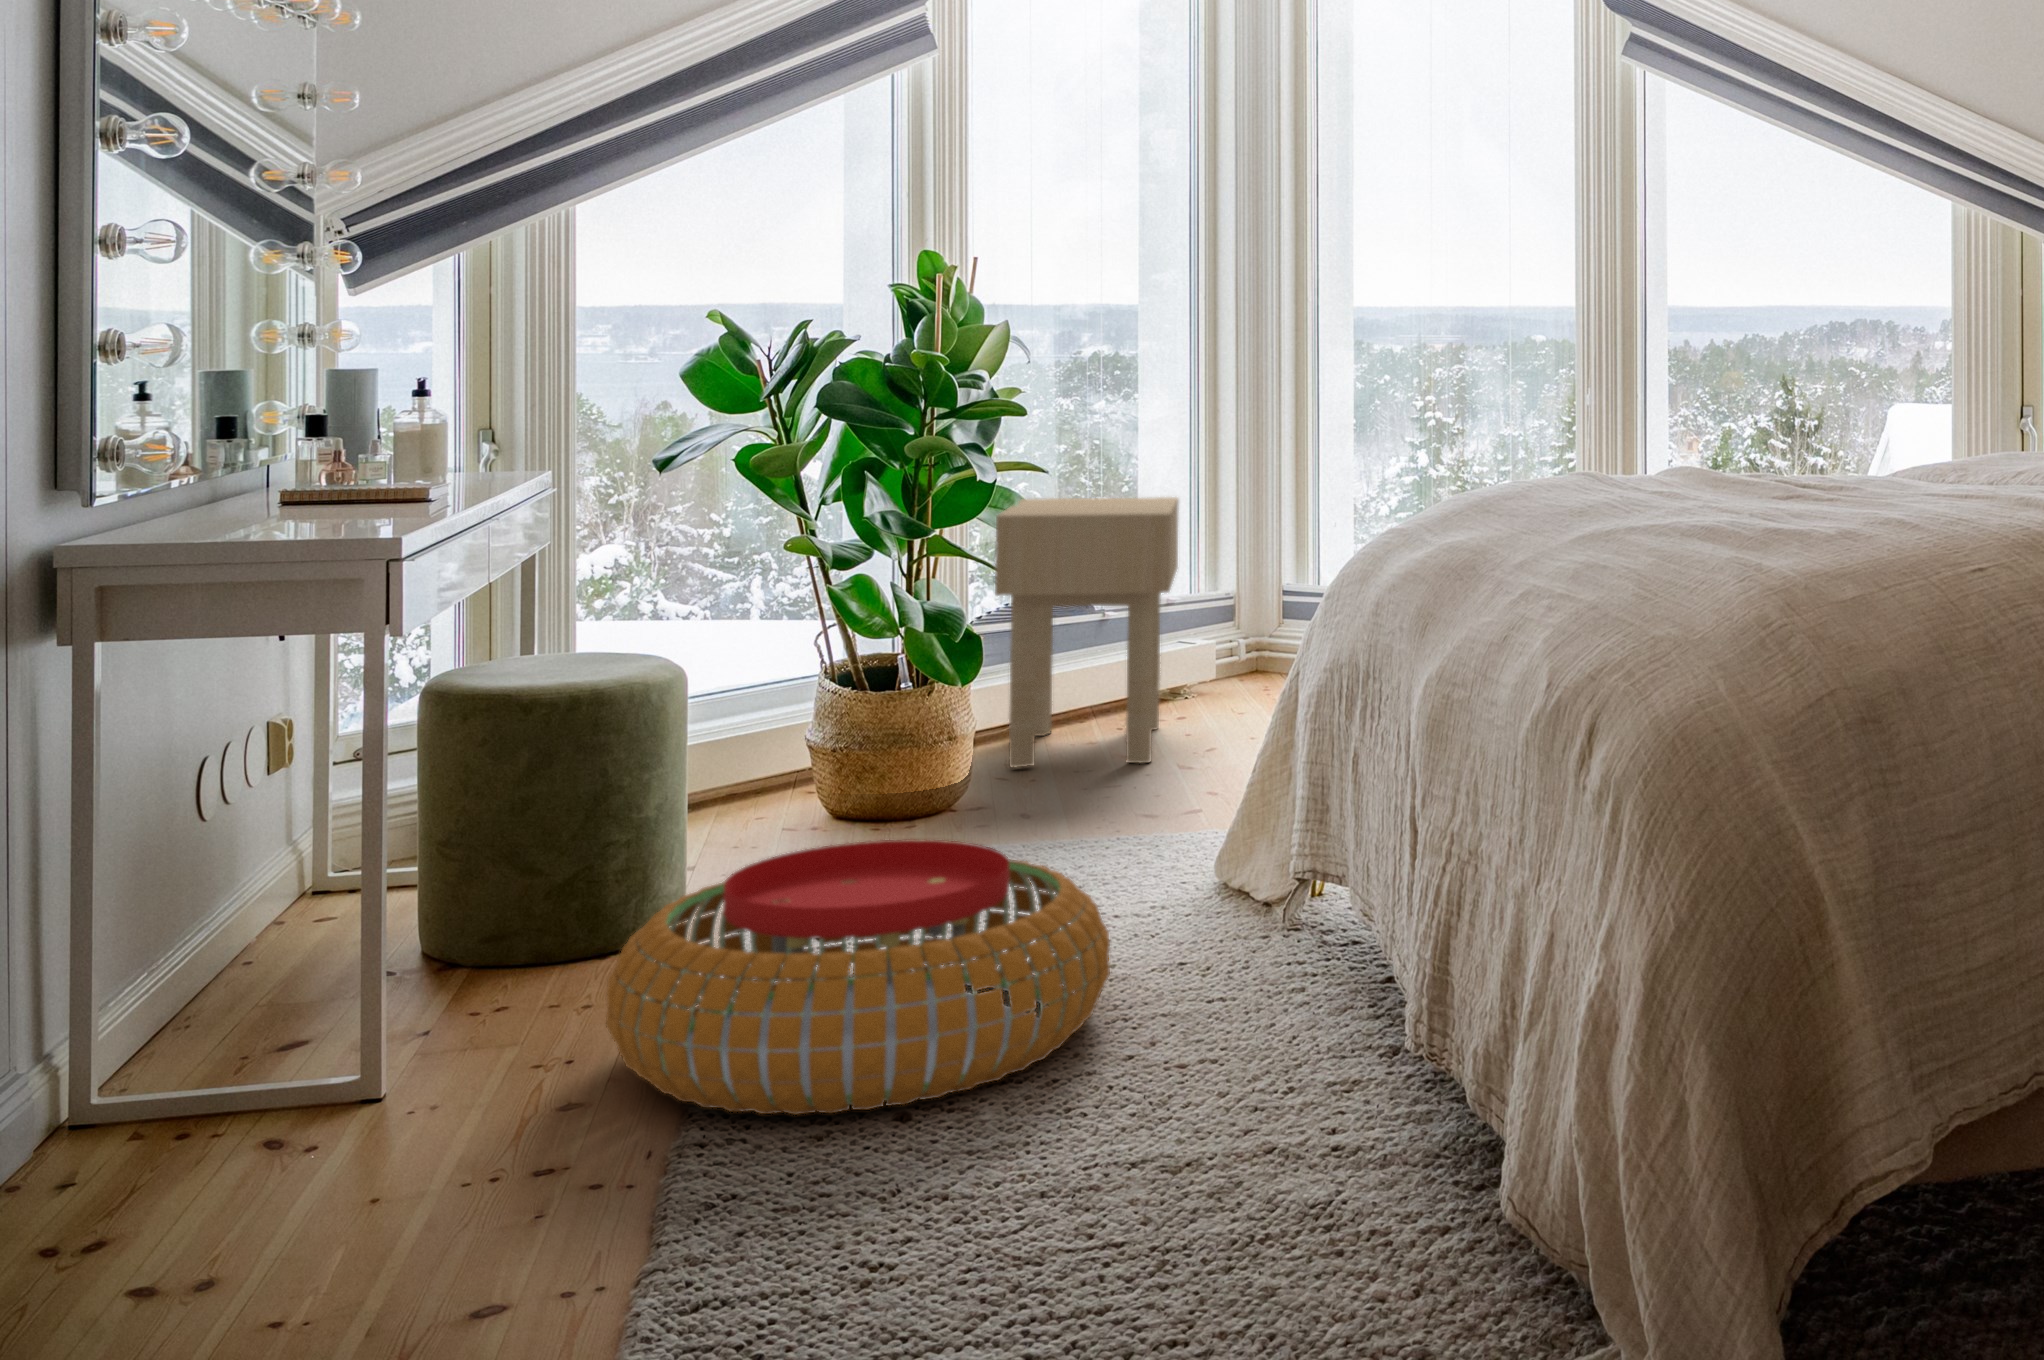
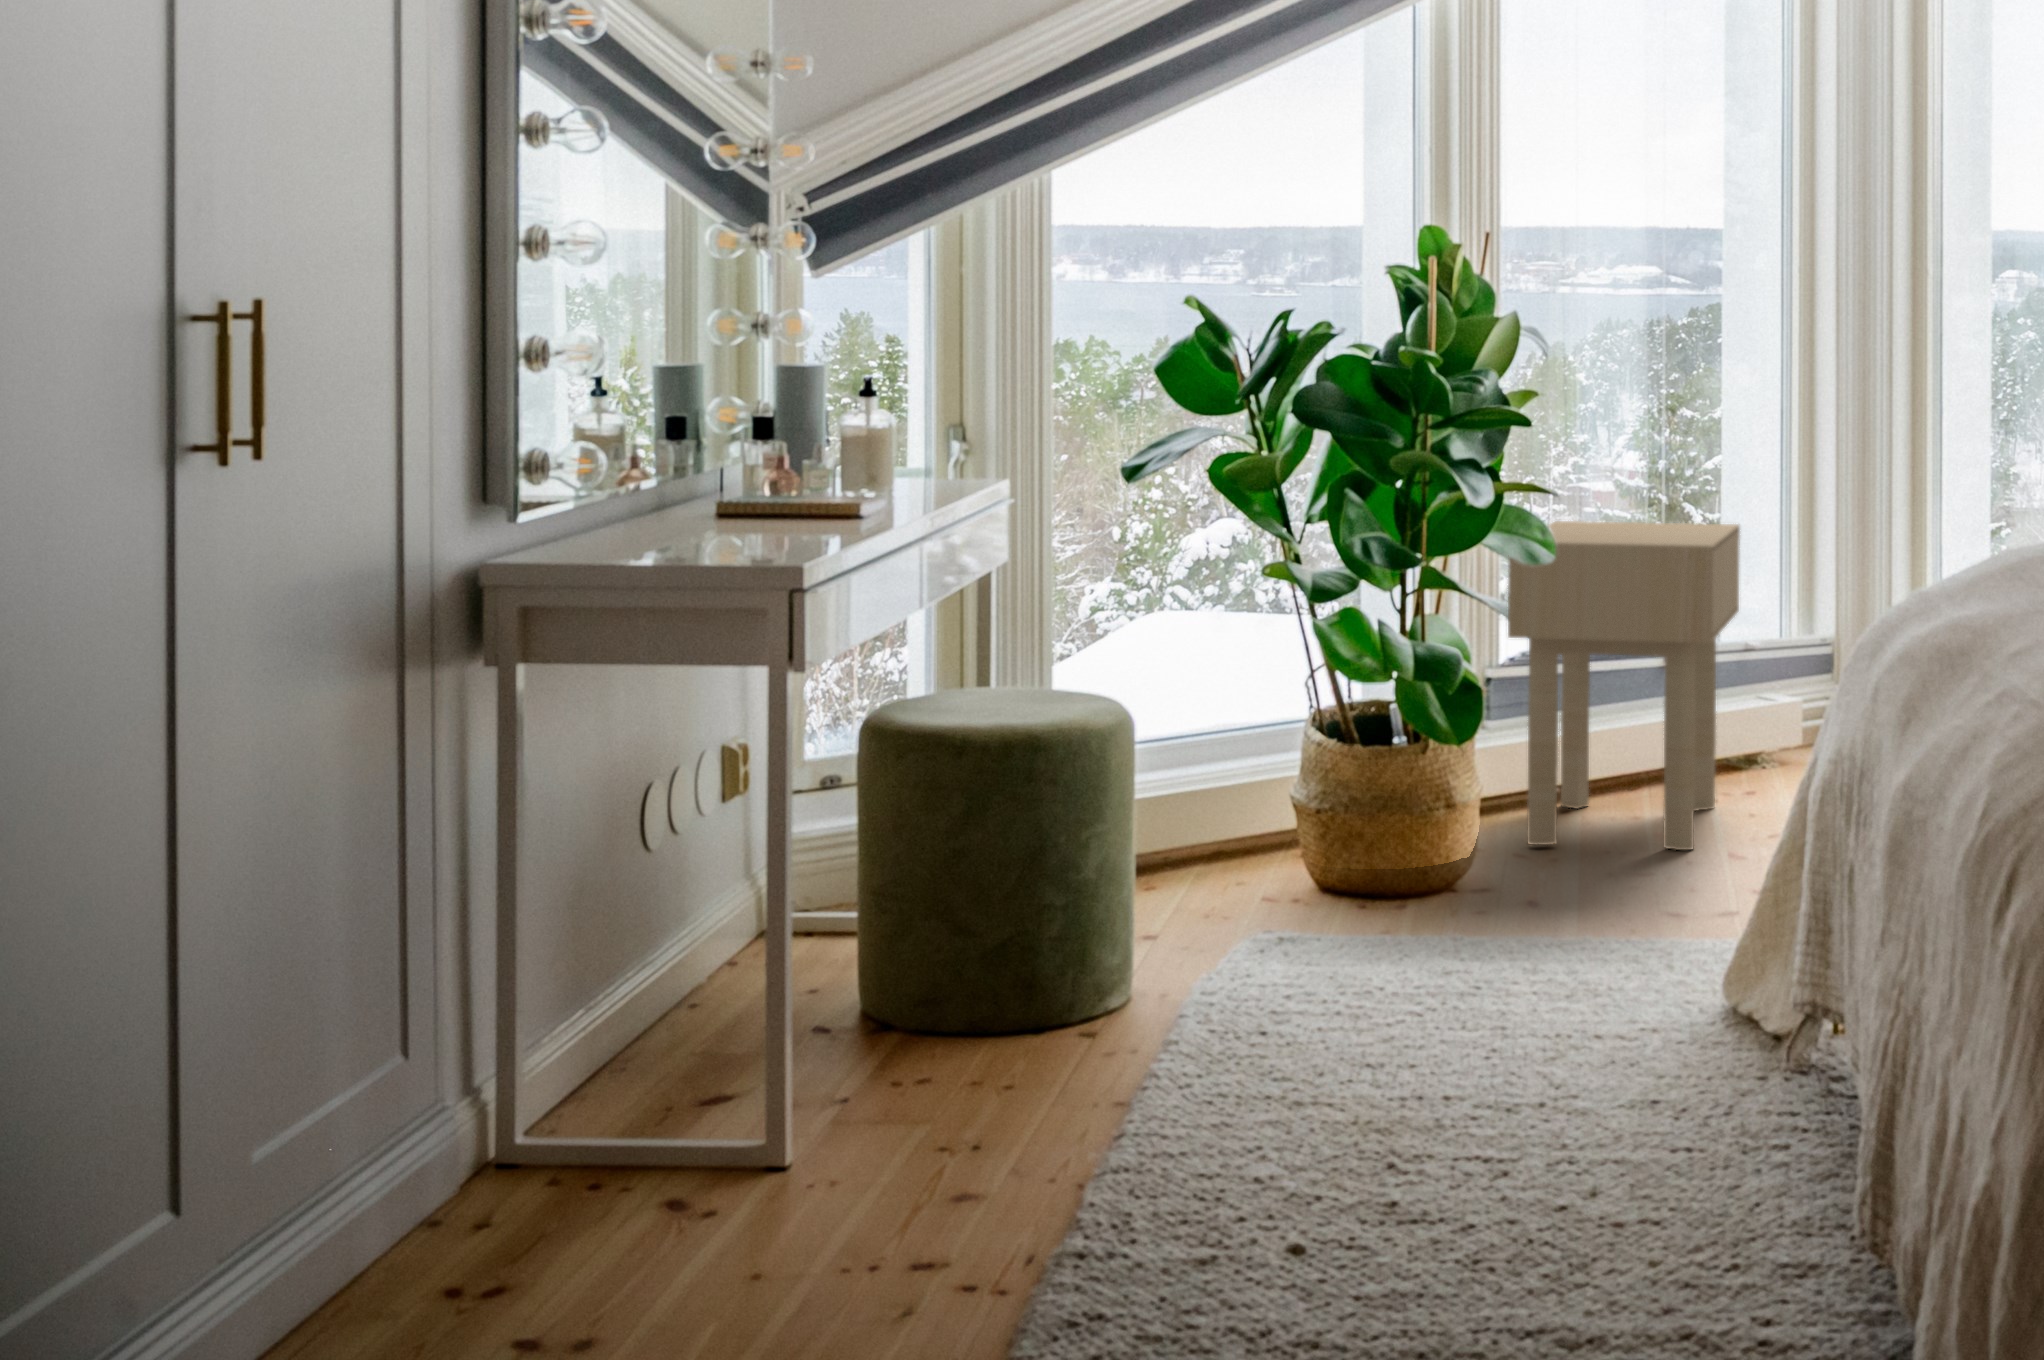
pouf: present [606,839,1110,1115] -> none [1002,925,1556,1234]

